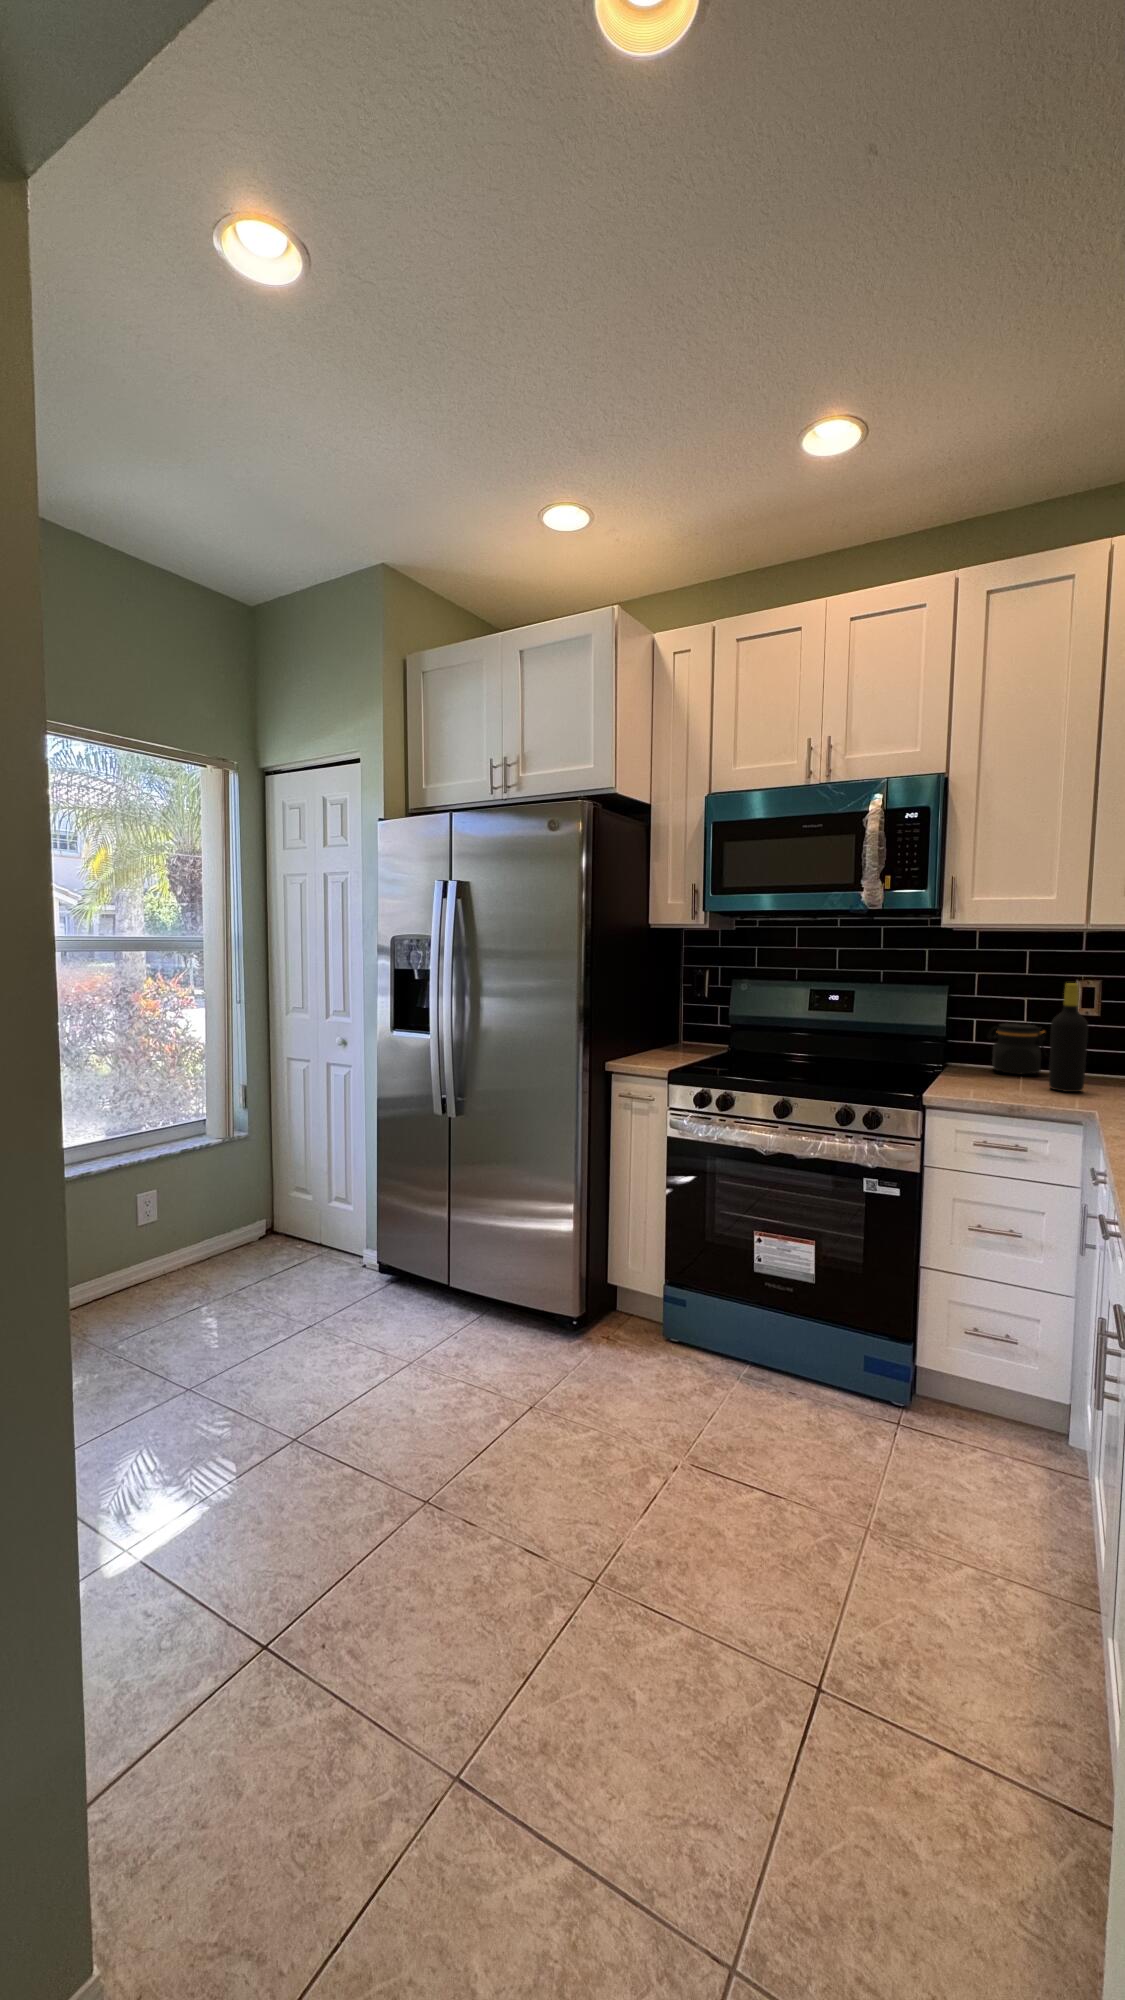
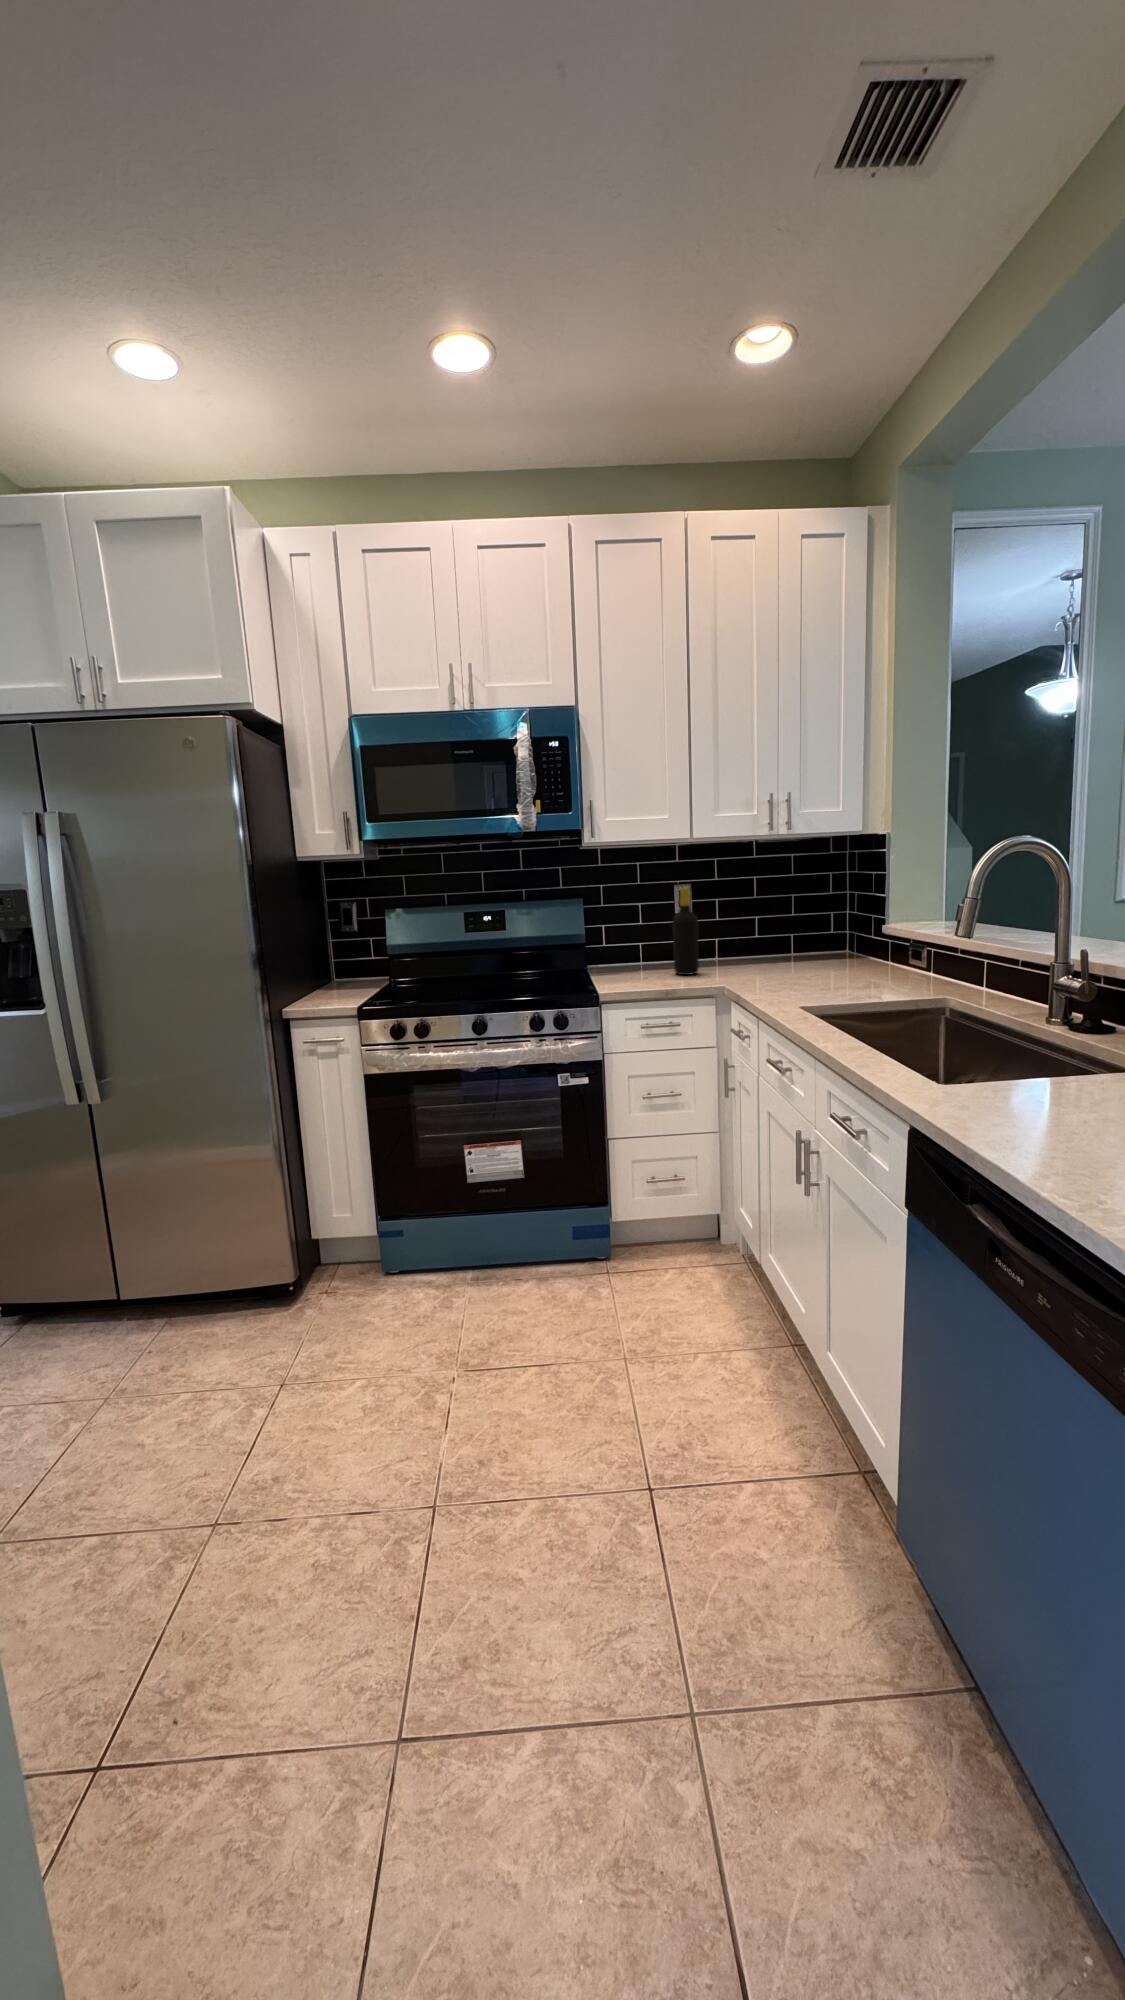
jar: present [987,1023,1046,1074] -> none [616,926,661,967]

